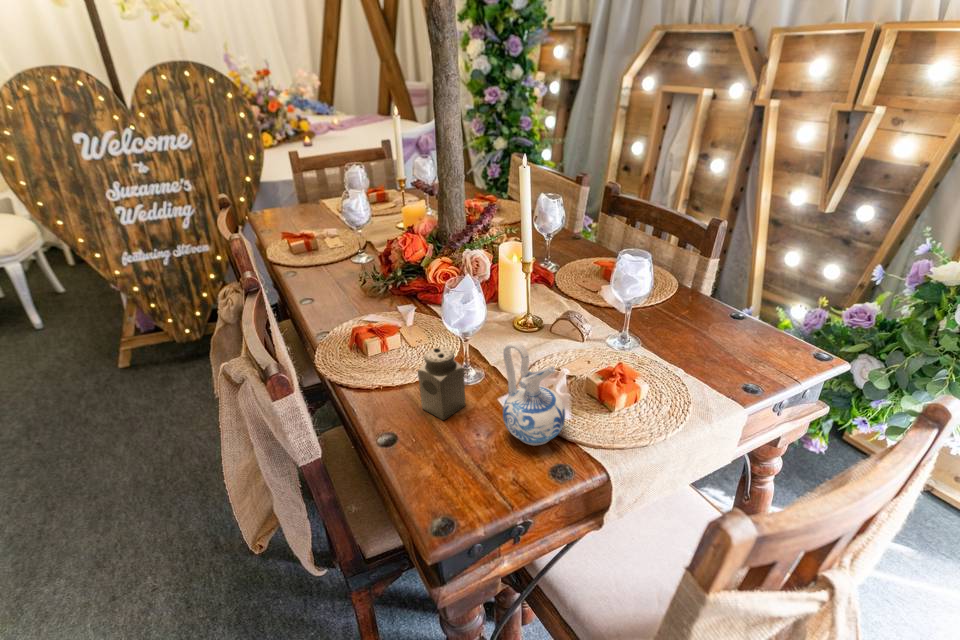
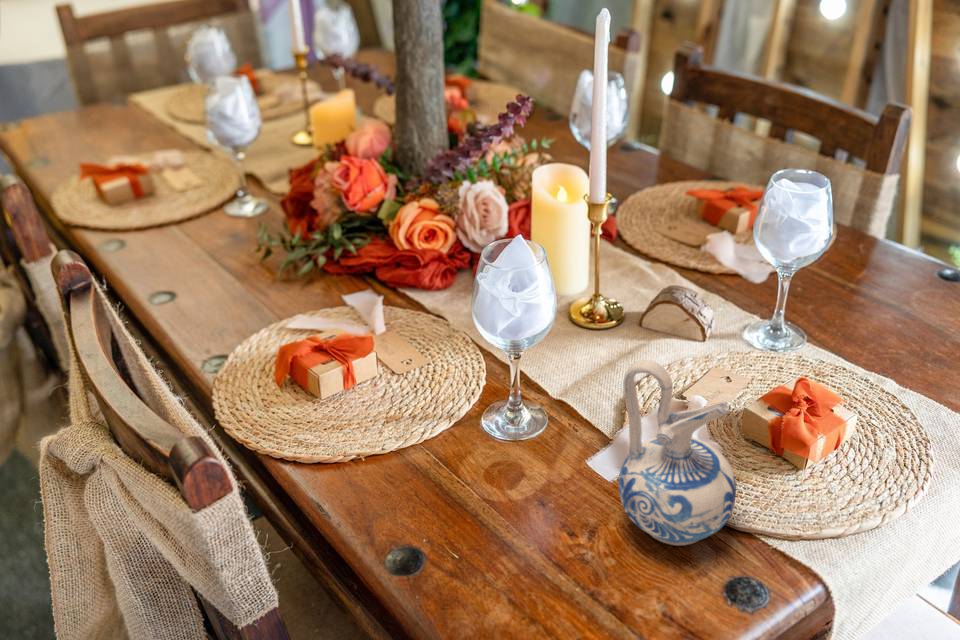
salt shaker: present [418,348,465,420] -> none [445,377,530,511]

